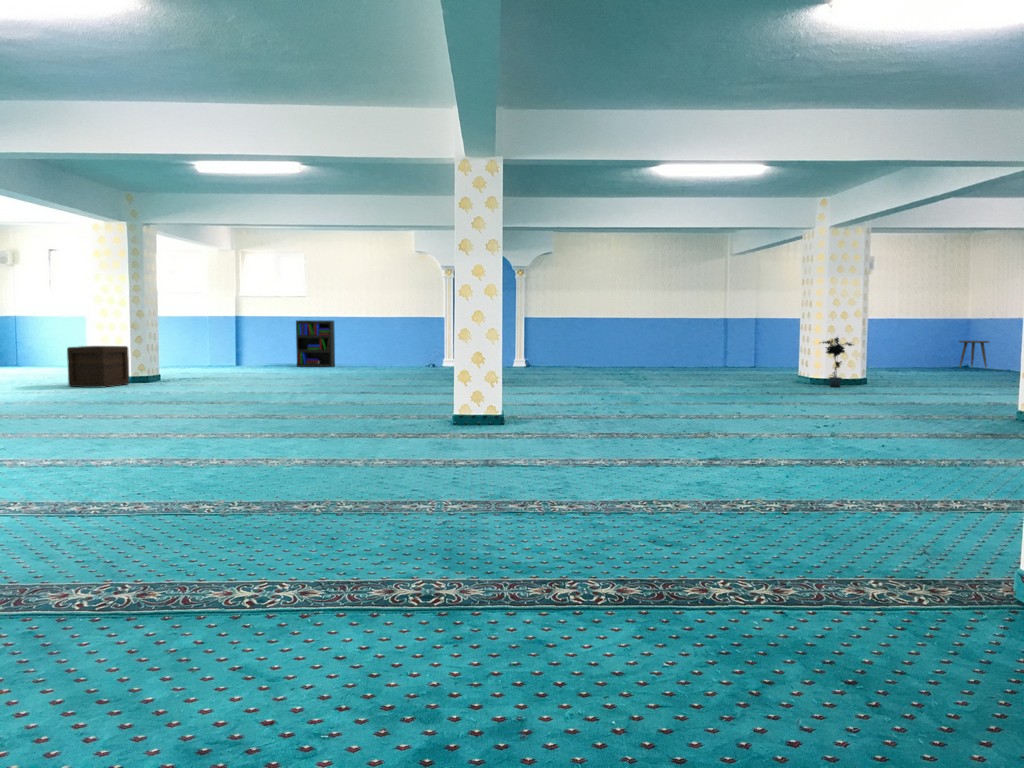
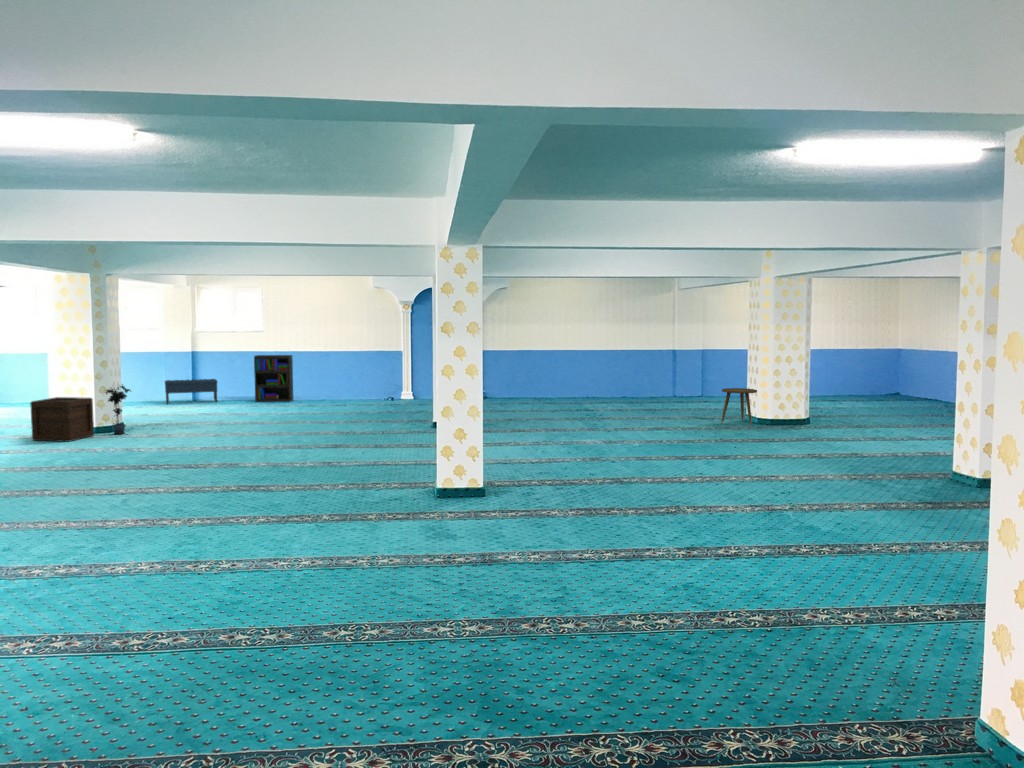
potted plant: present [822,337,853,387] -> present [106,386,131,434]
side table: present [959,341,989,368] -> present [721,388,757,425]
bench: none [208,344,260,368] -> present [165,379,217,404]

